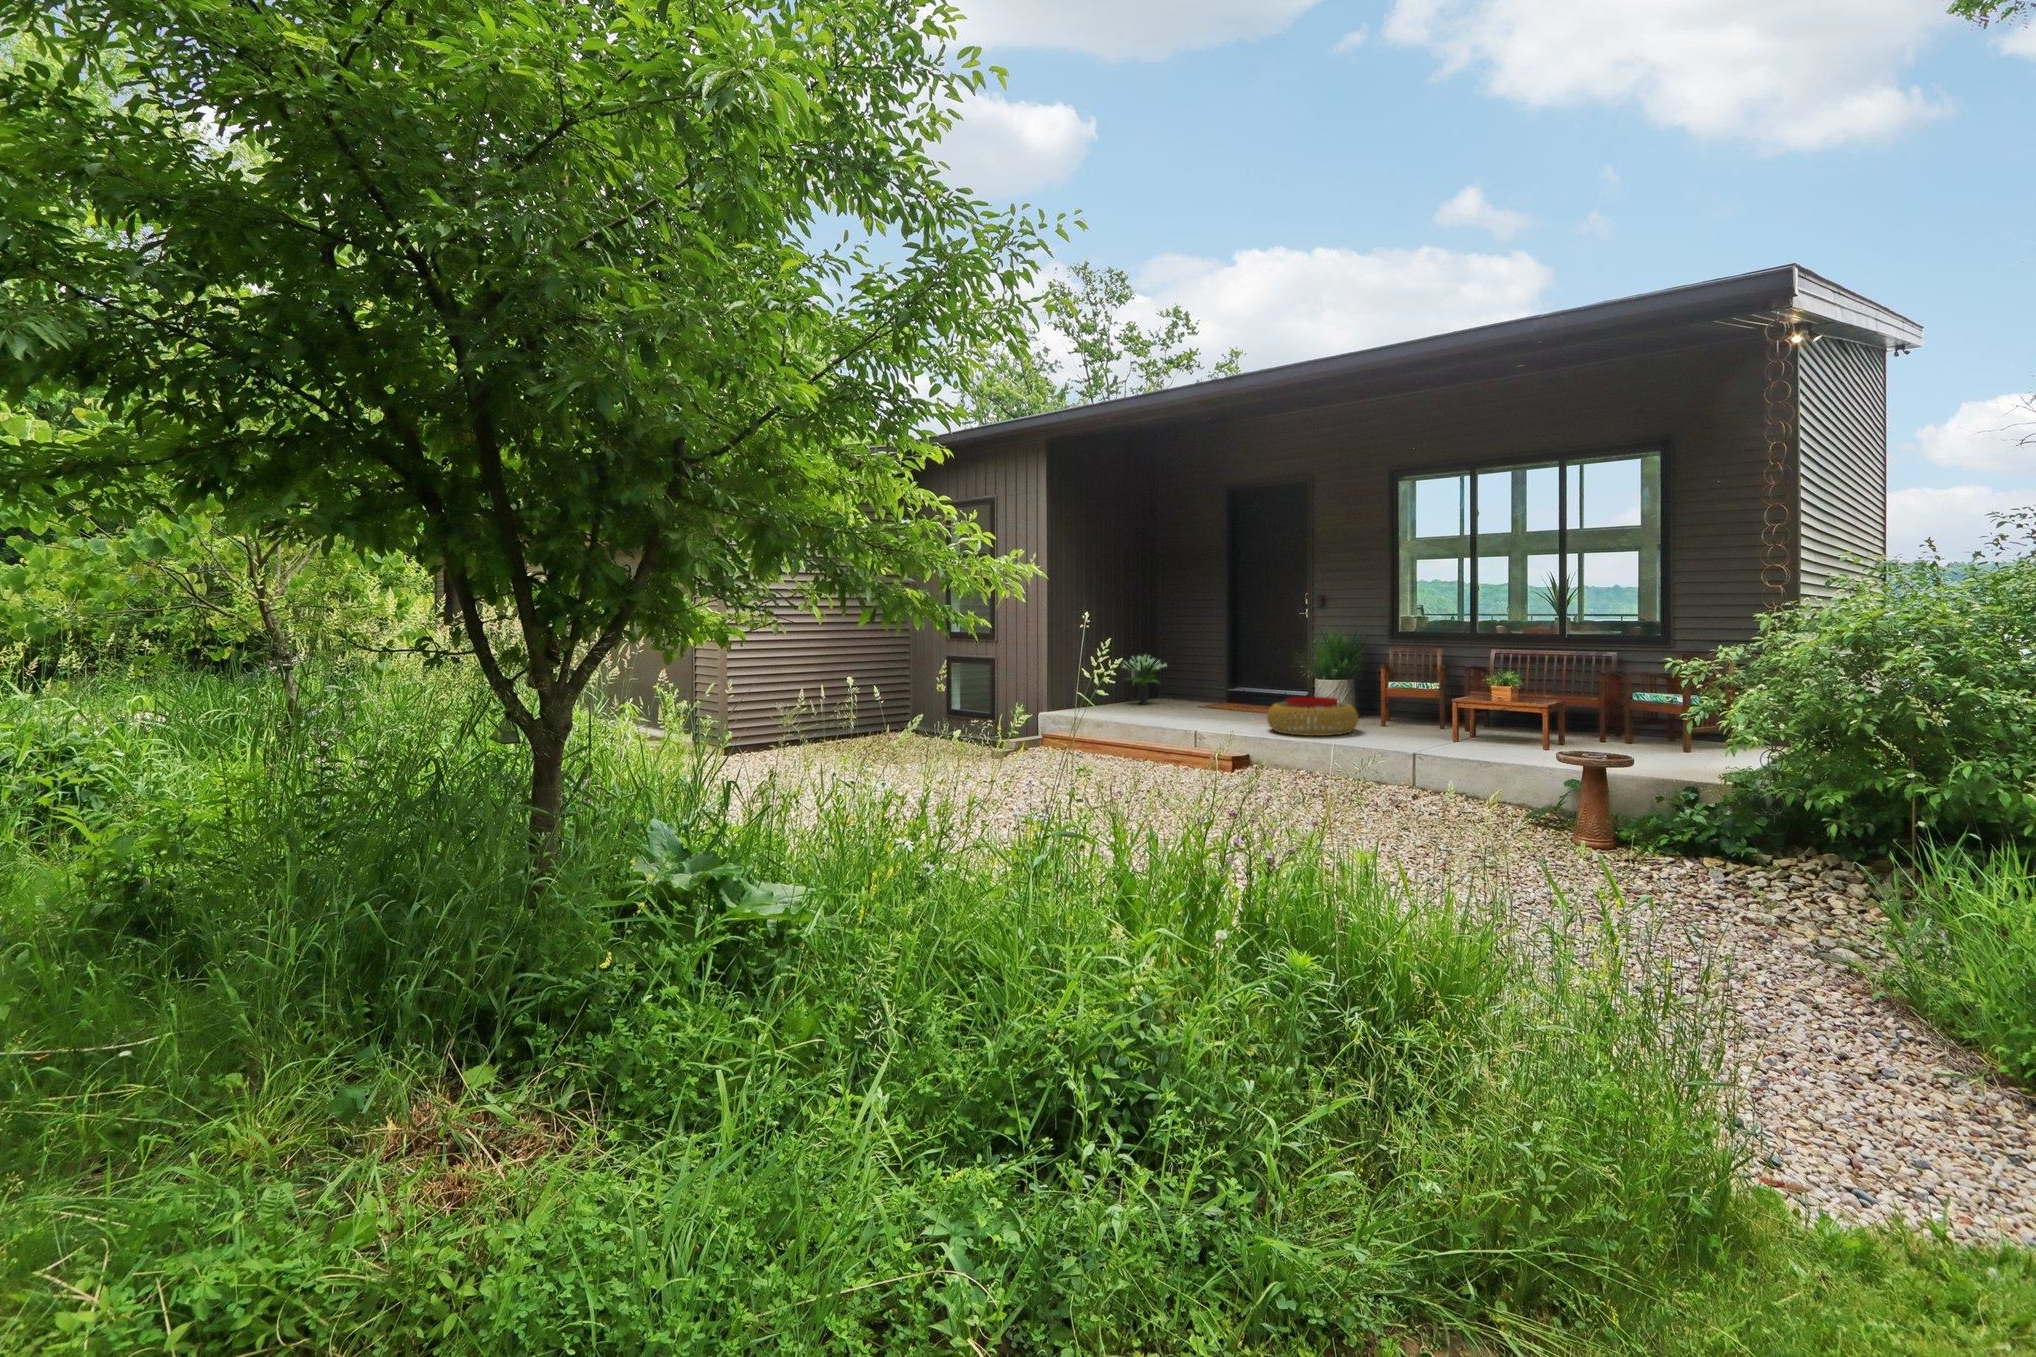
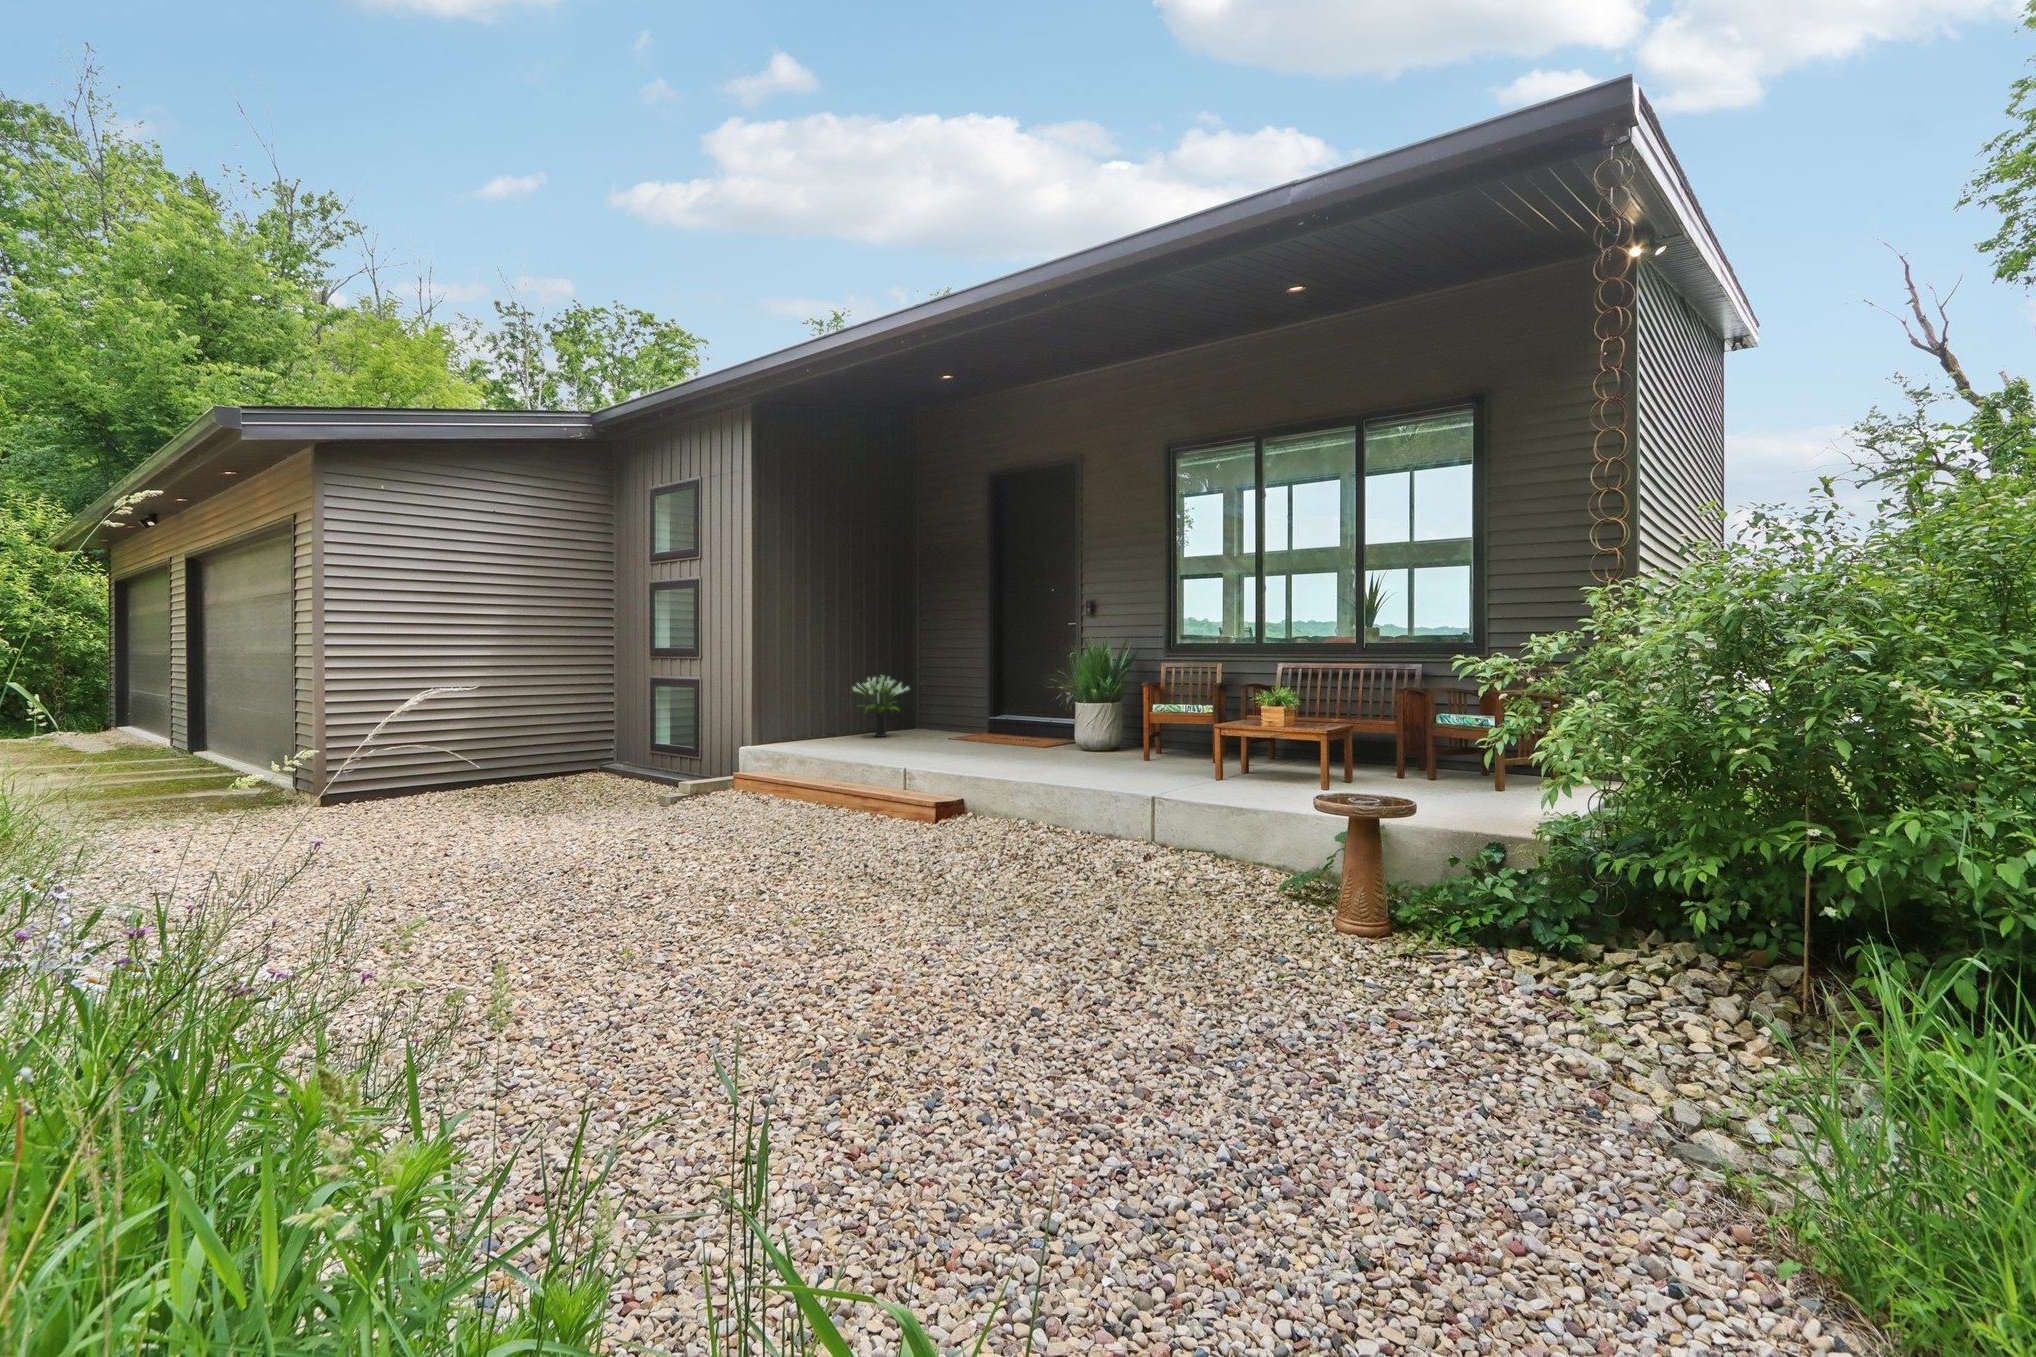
pouf: present [1267,697,1358,736] -> none [994,724,1108,773]

